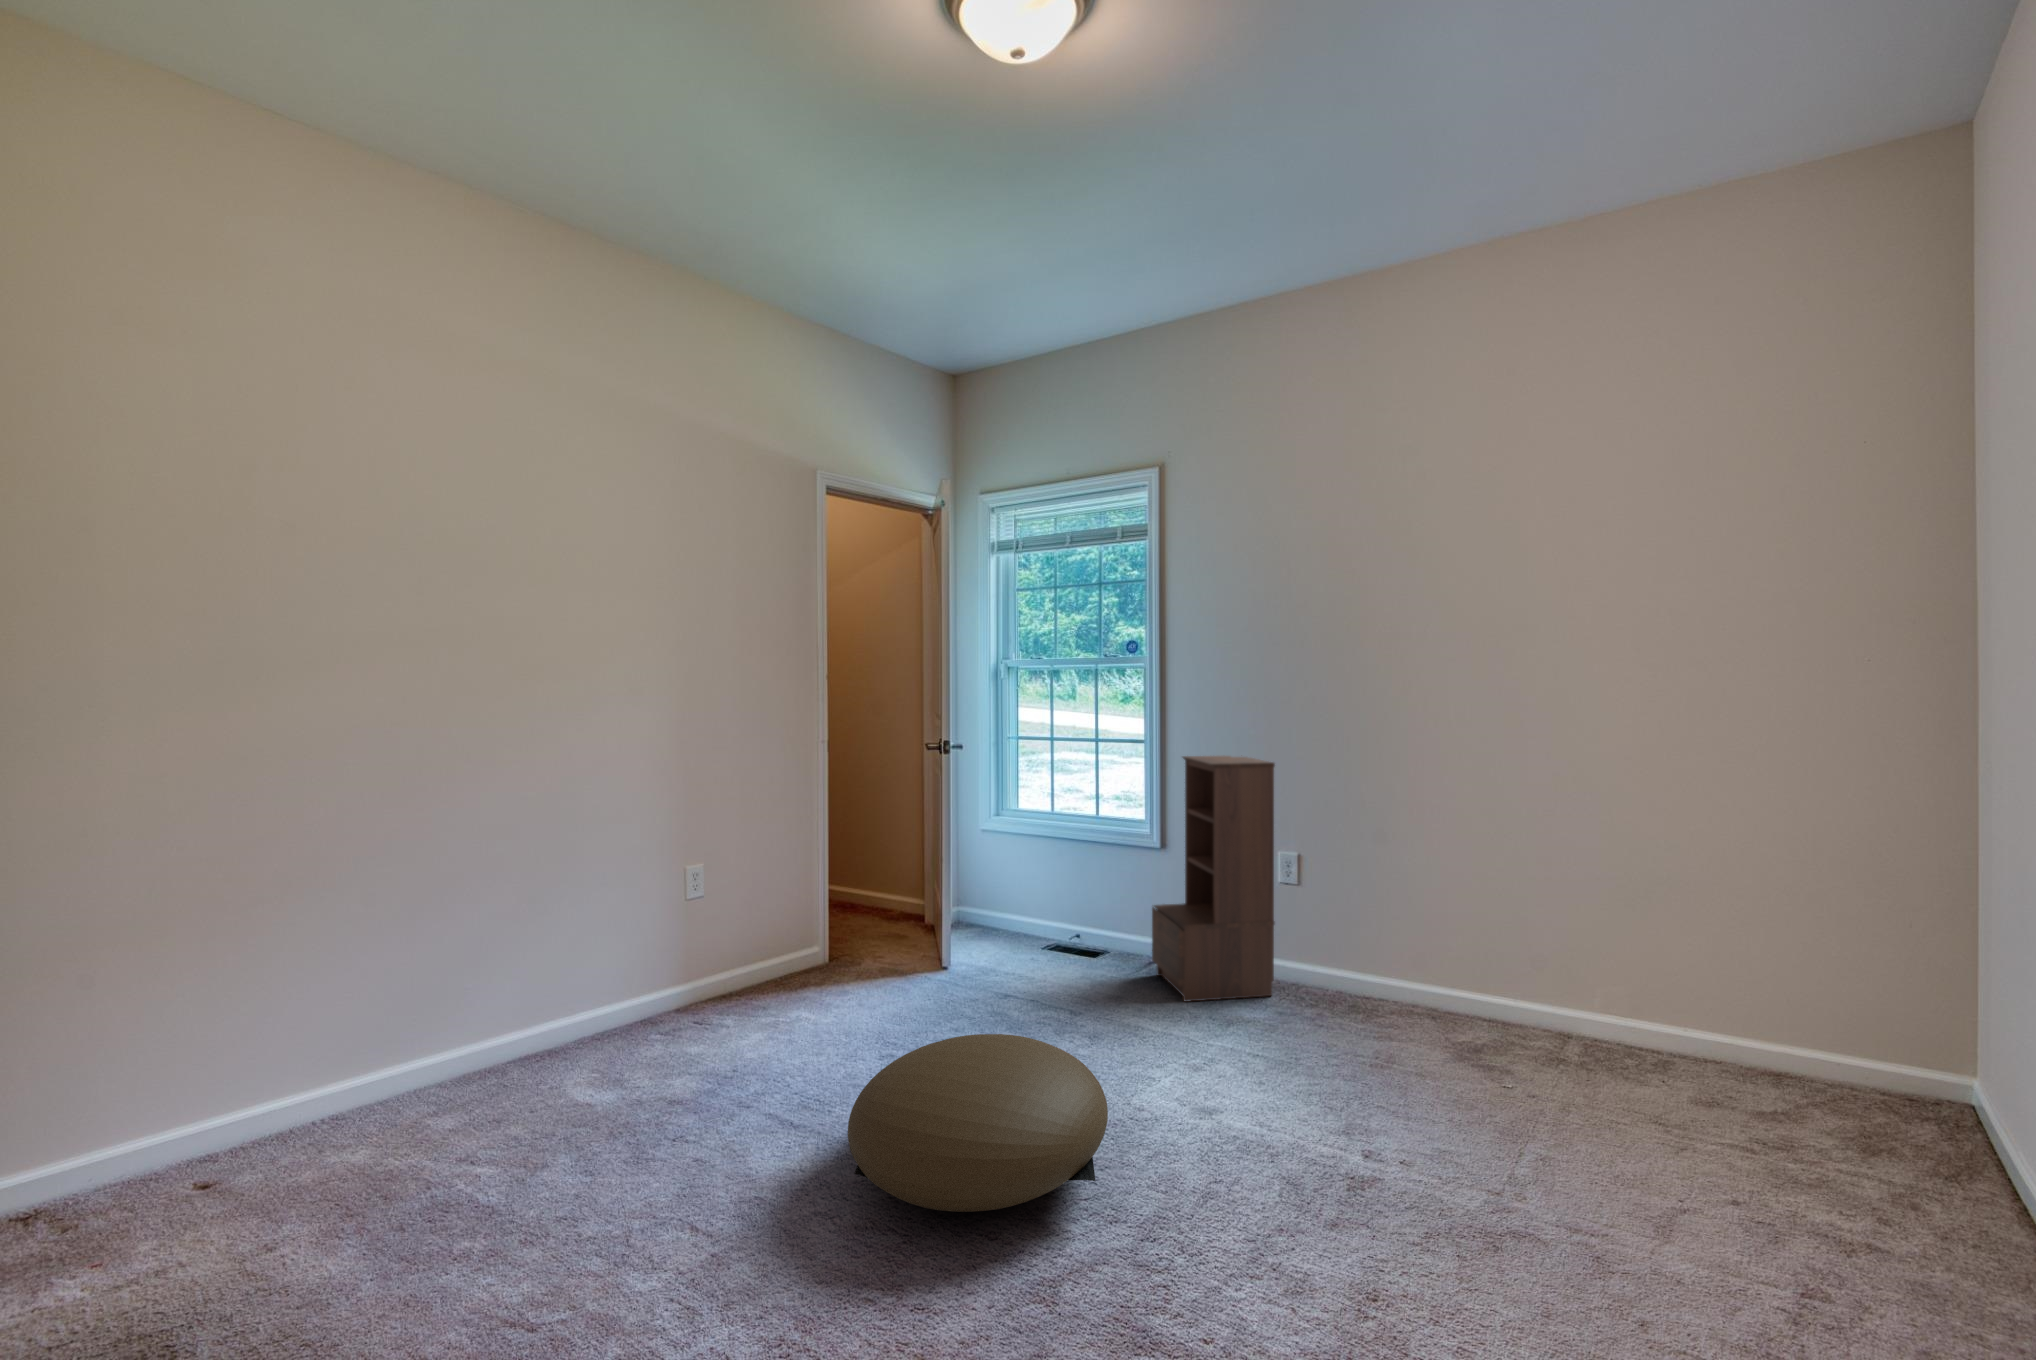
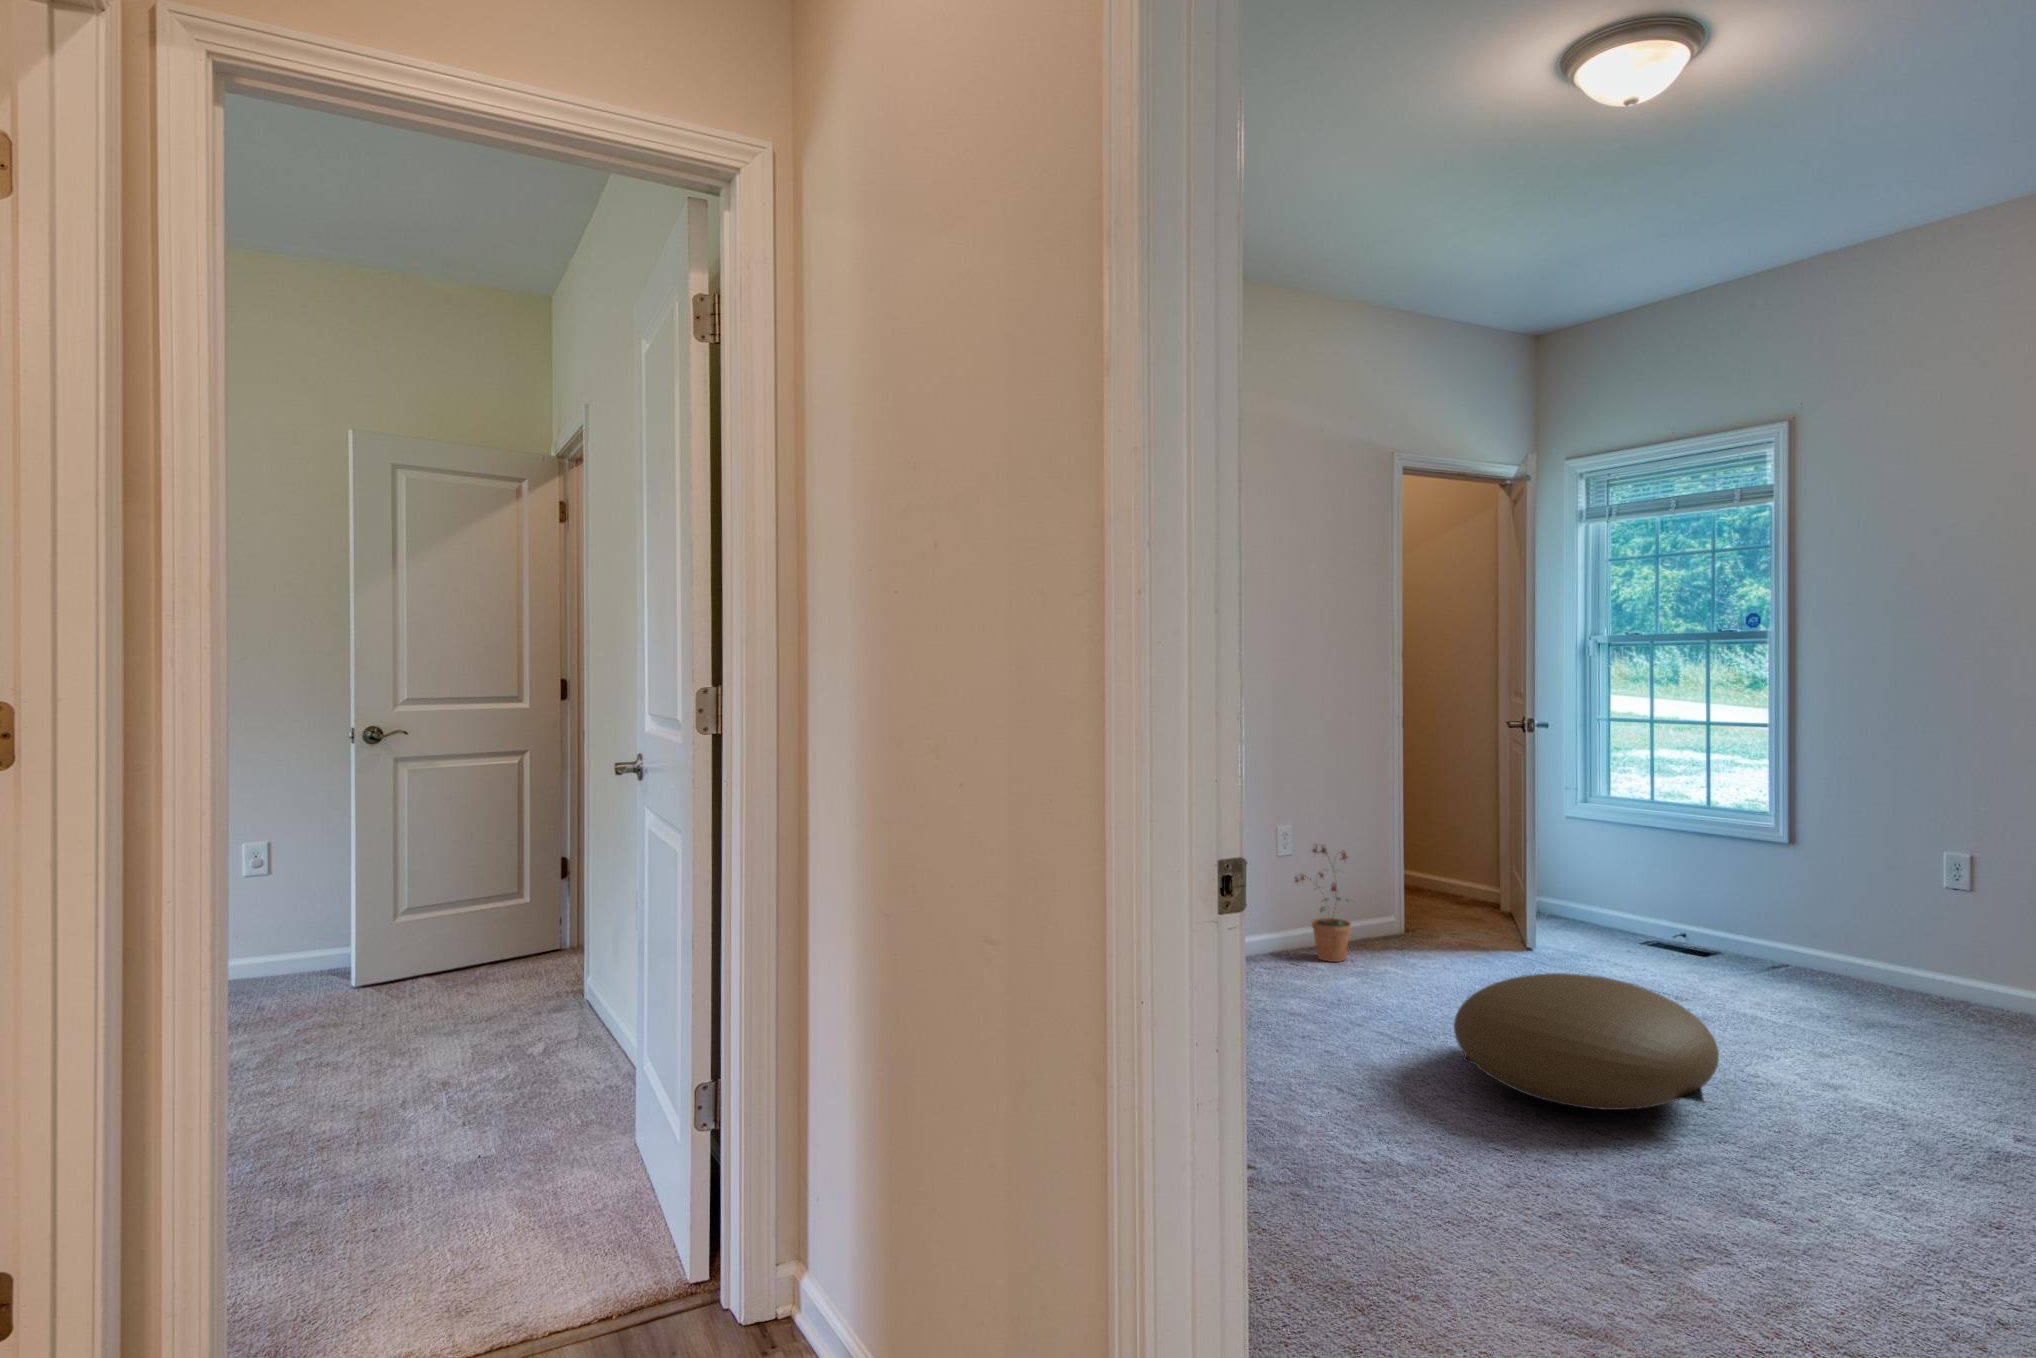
bookshelf: present [1152,756,1275,1002] -> none [1782,739,1954,1016]
potted plant: none [699,891,771,1024] -> present [1295,846,1354,962]

